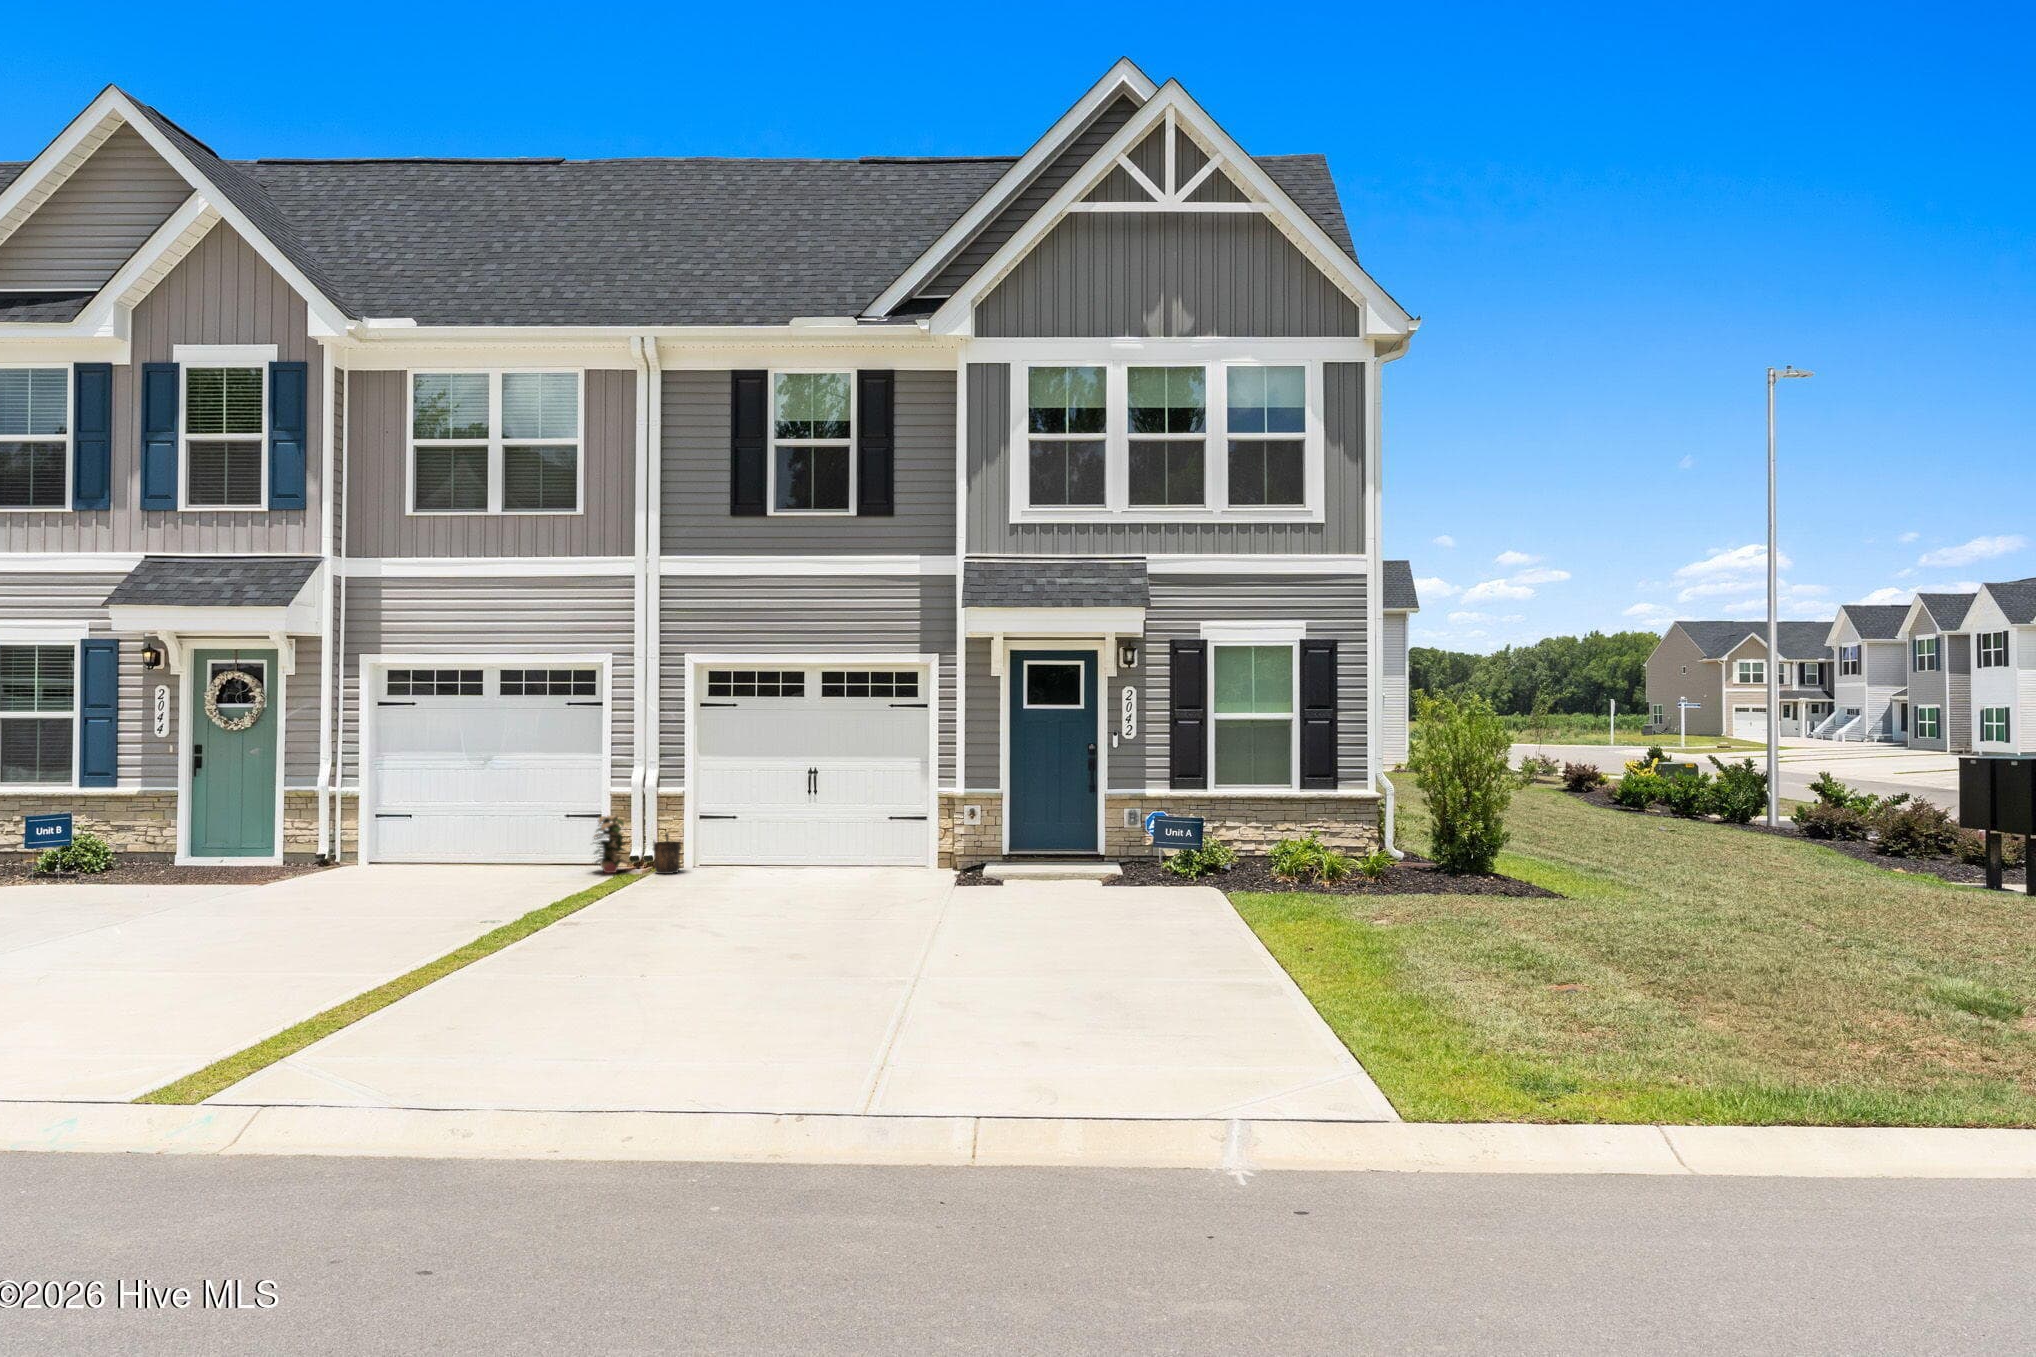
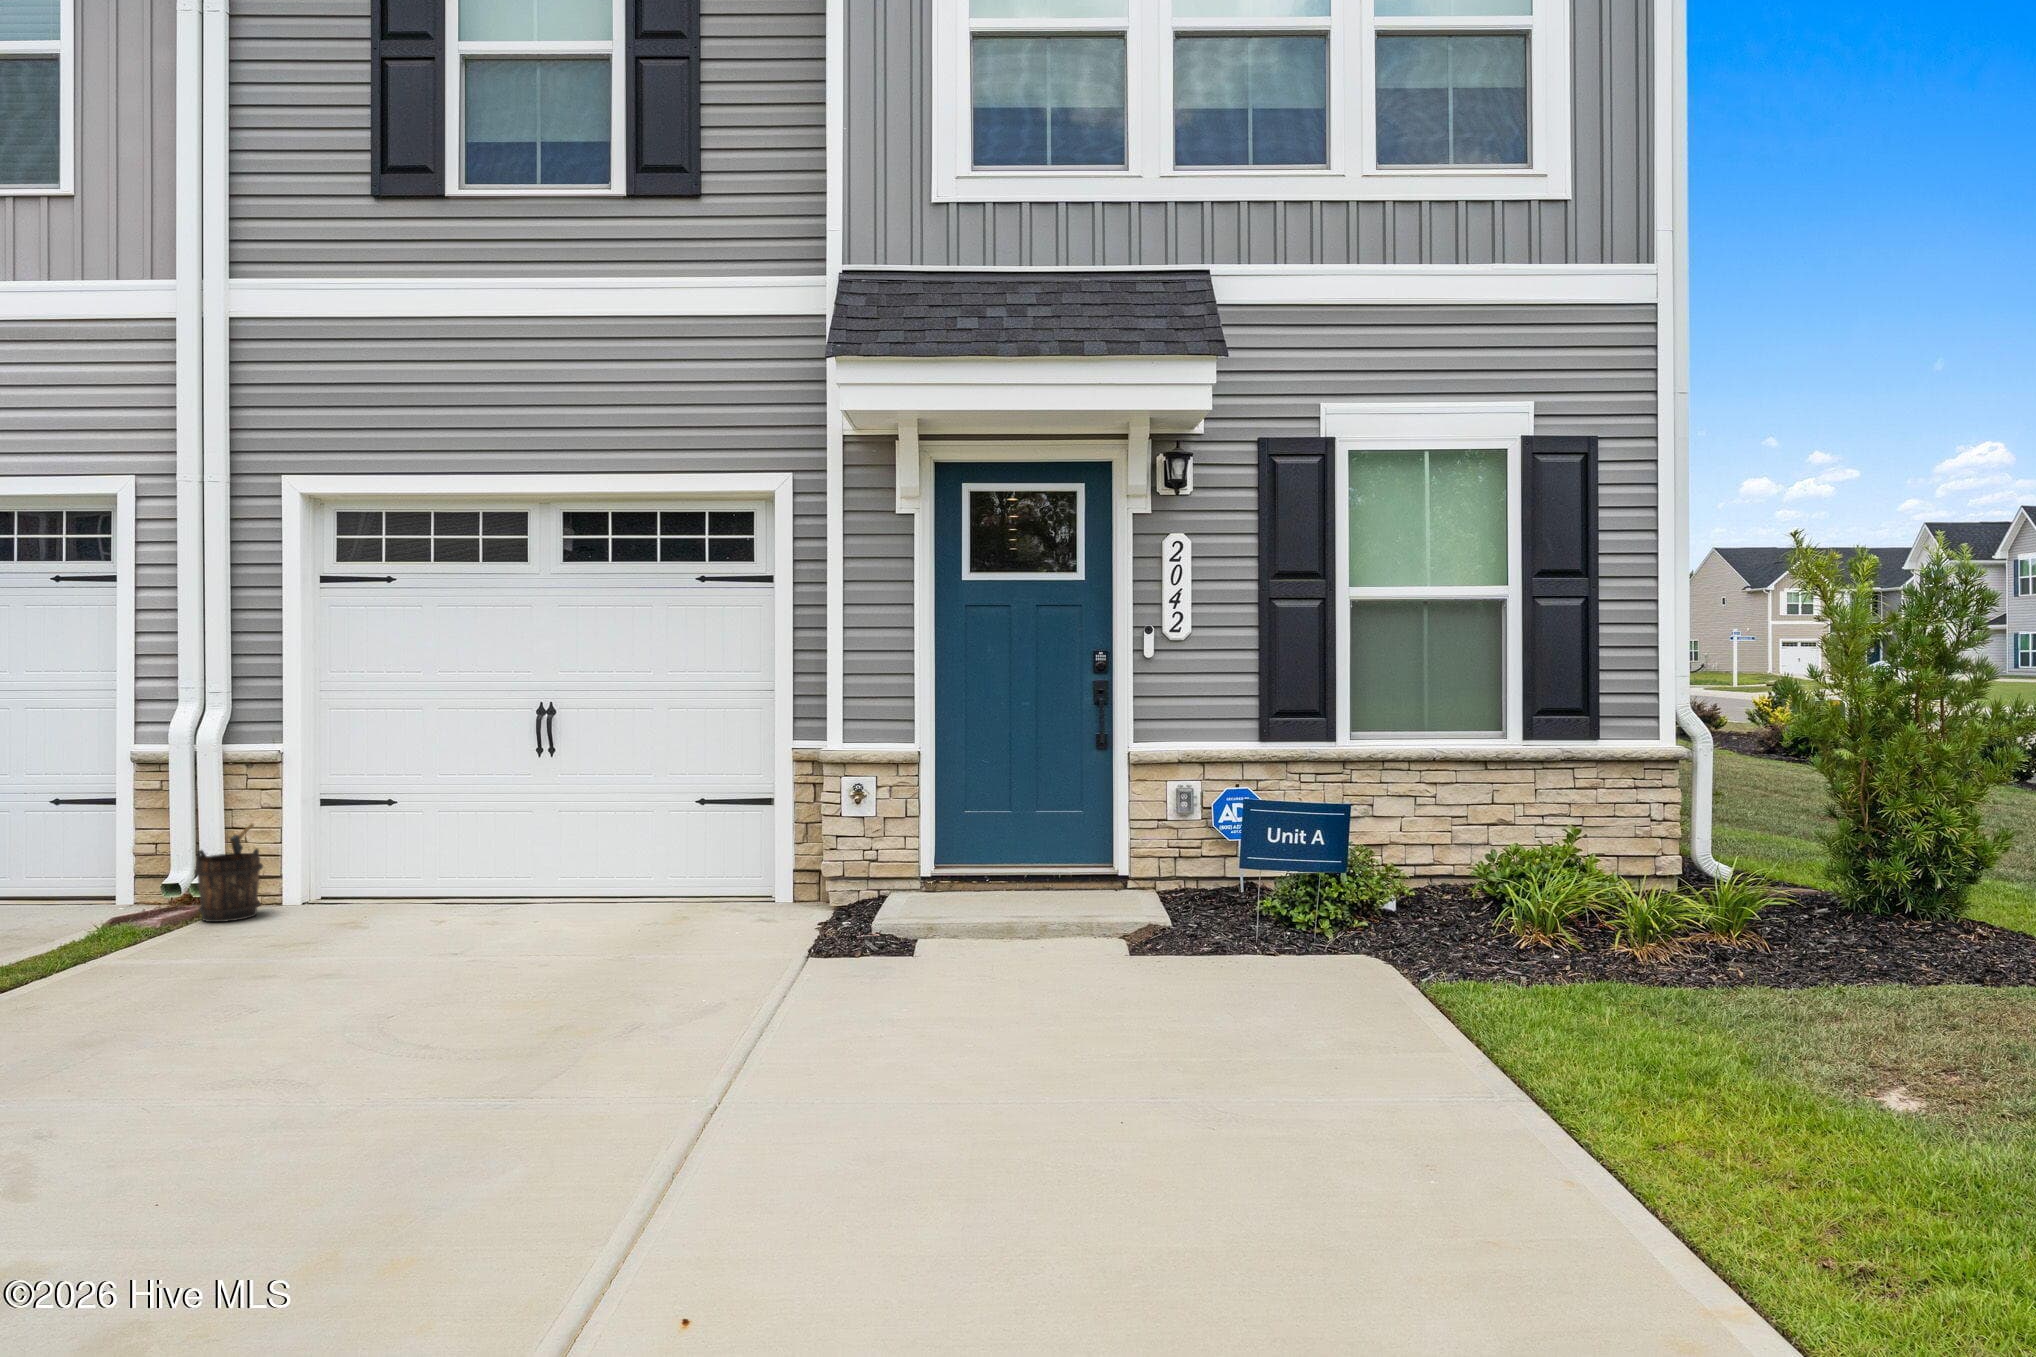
decorative plant: present [593,816,630,873] -> none [61,801,163,921]

